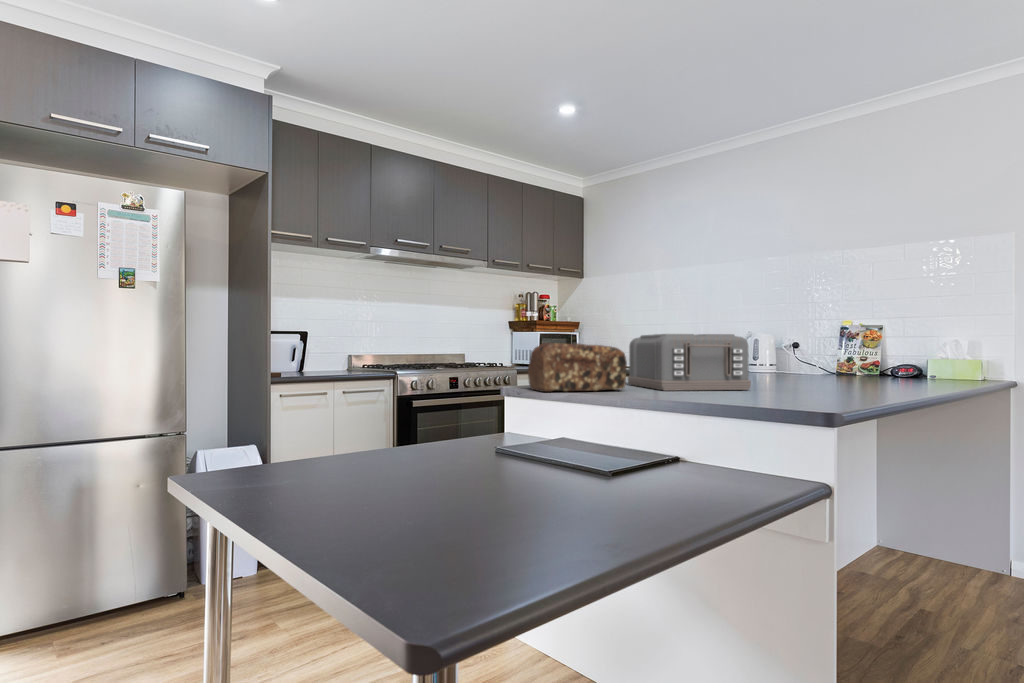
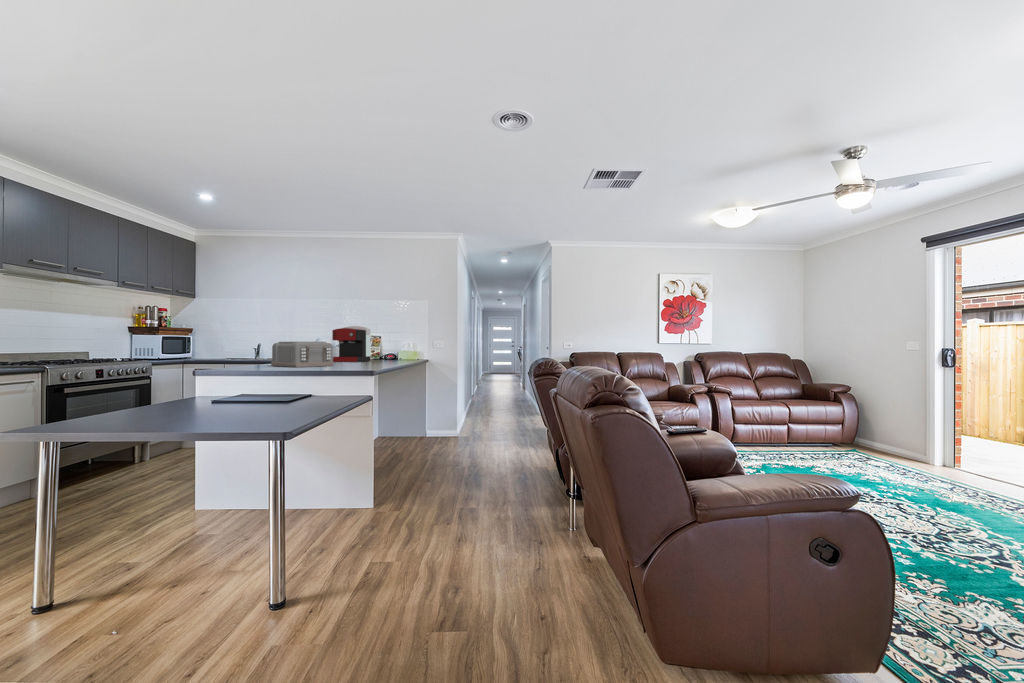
coffee maker: none [768,303,854,380] -> present [332,326,371,362]
bread loaf: present [528,343,627,392] -> none [225,346,280,370]

